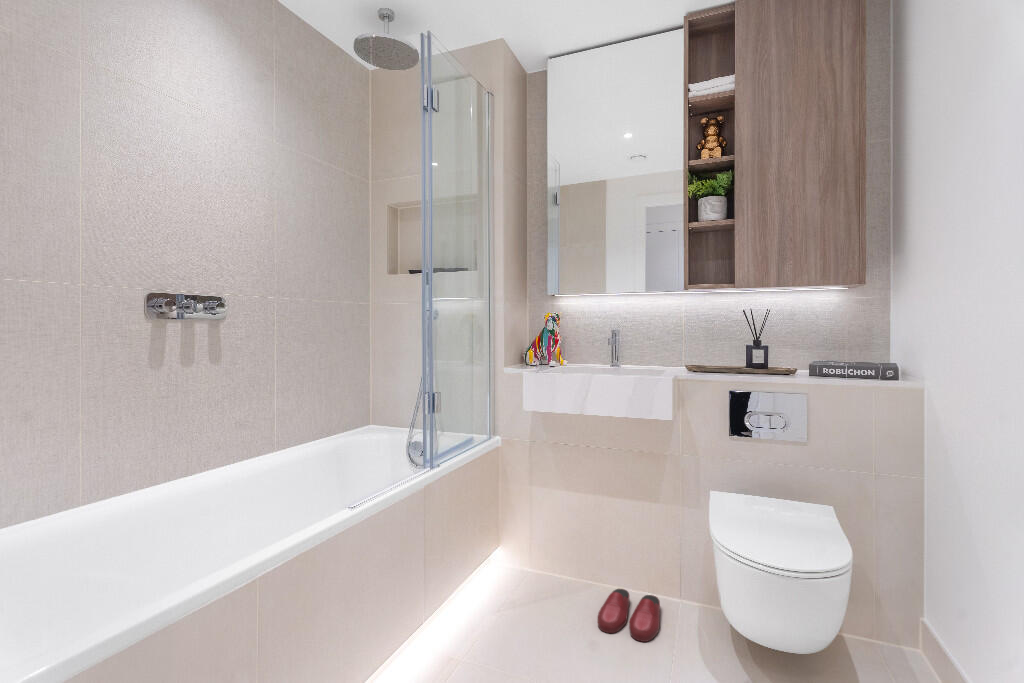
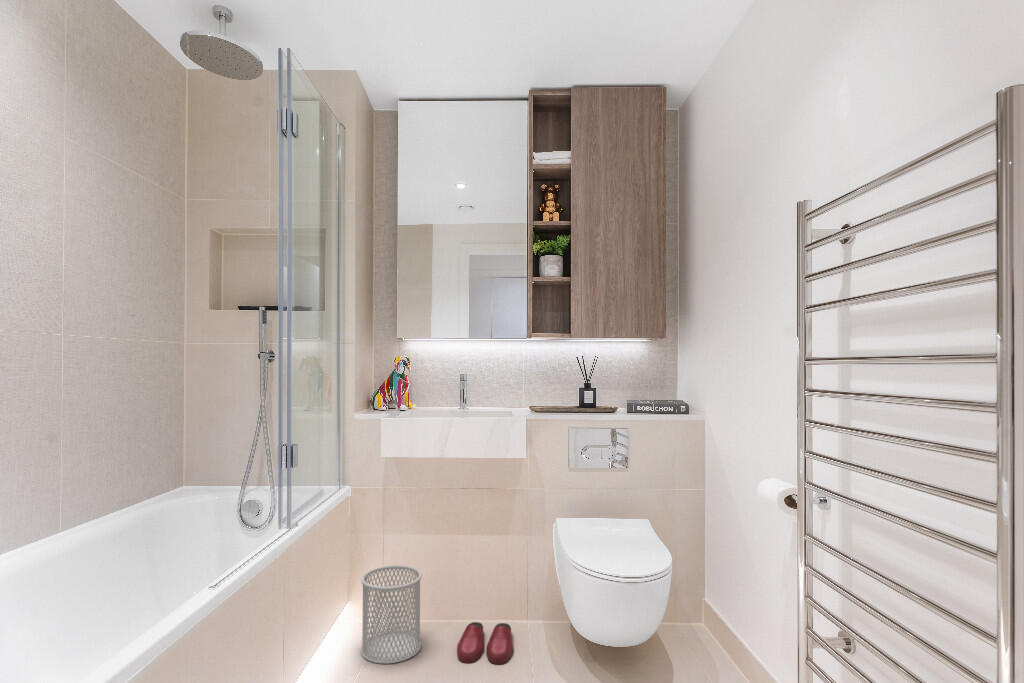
wastebasket: none [504,519,563,618] -> present [361,565,422,664]

